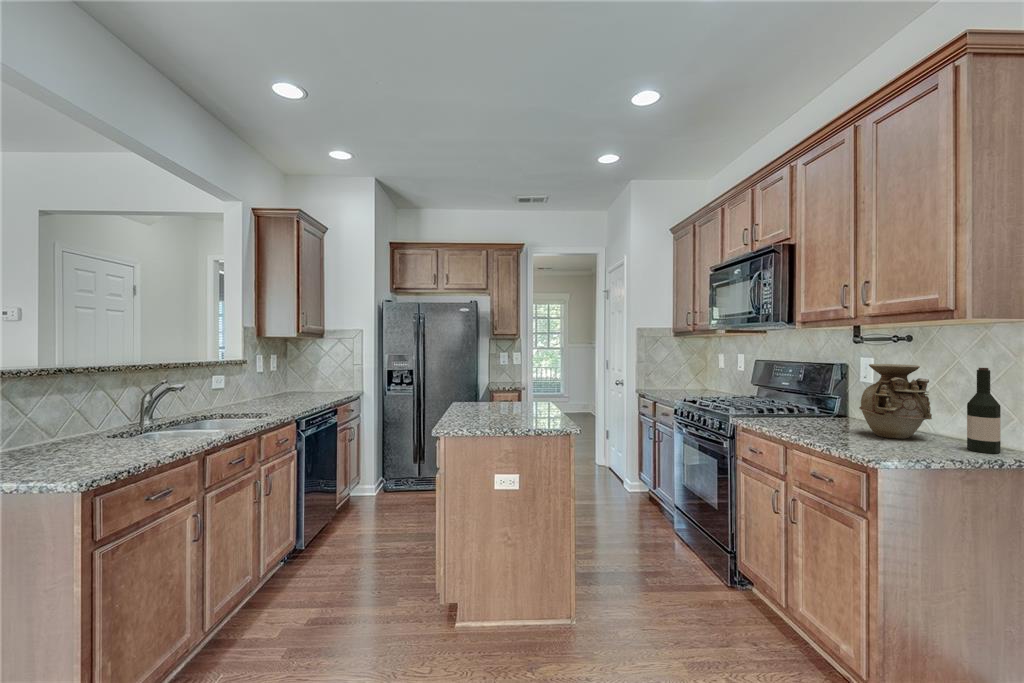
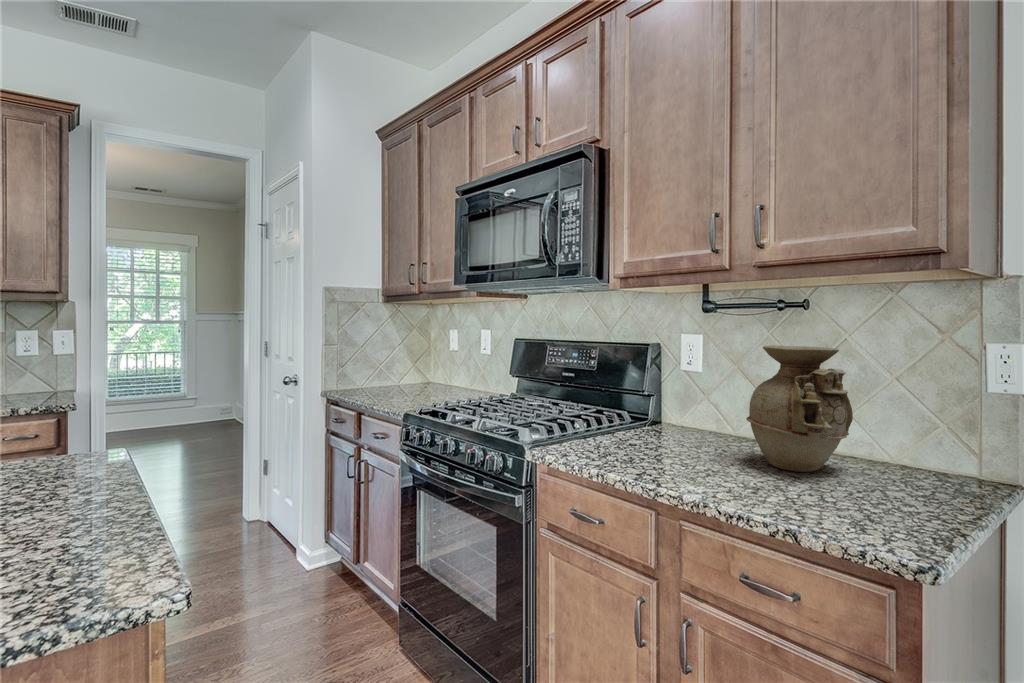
wine bottle: present [967,368,1001,454] -> none [914,351,966,490]

